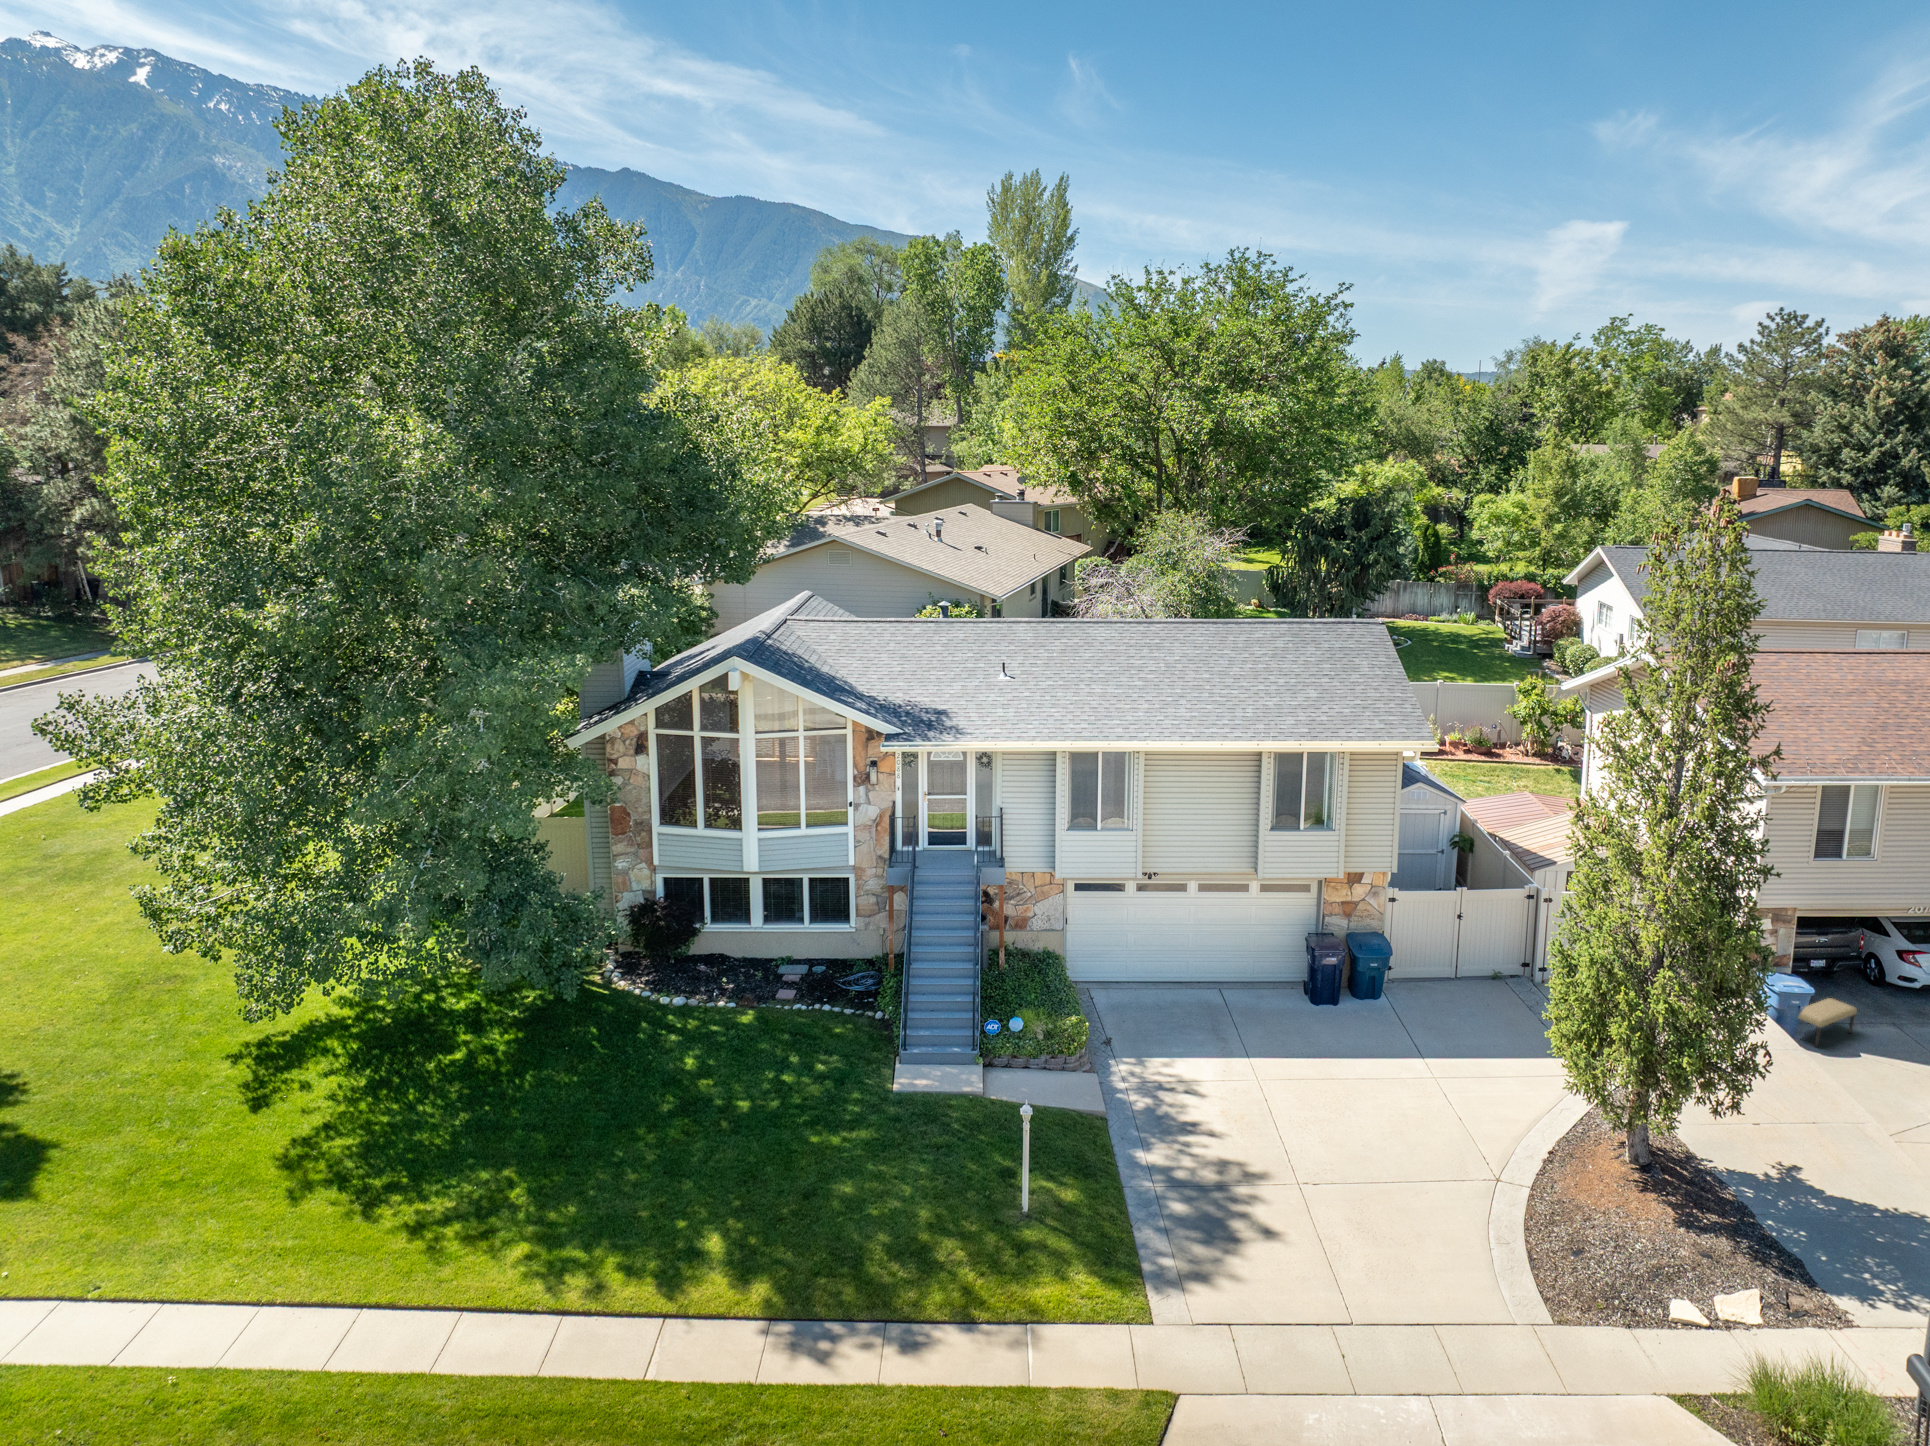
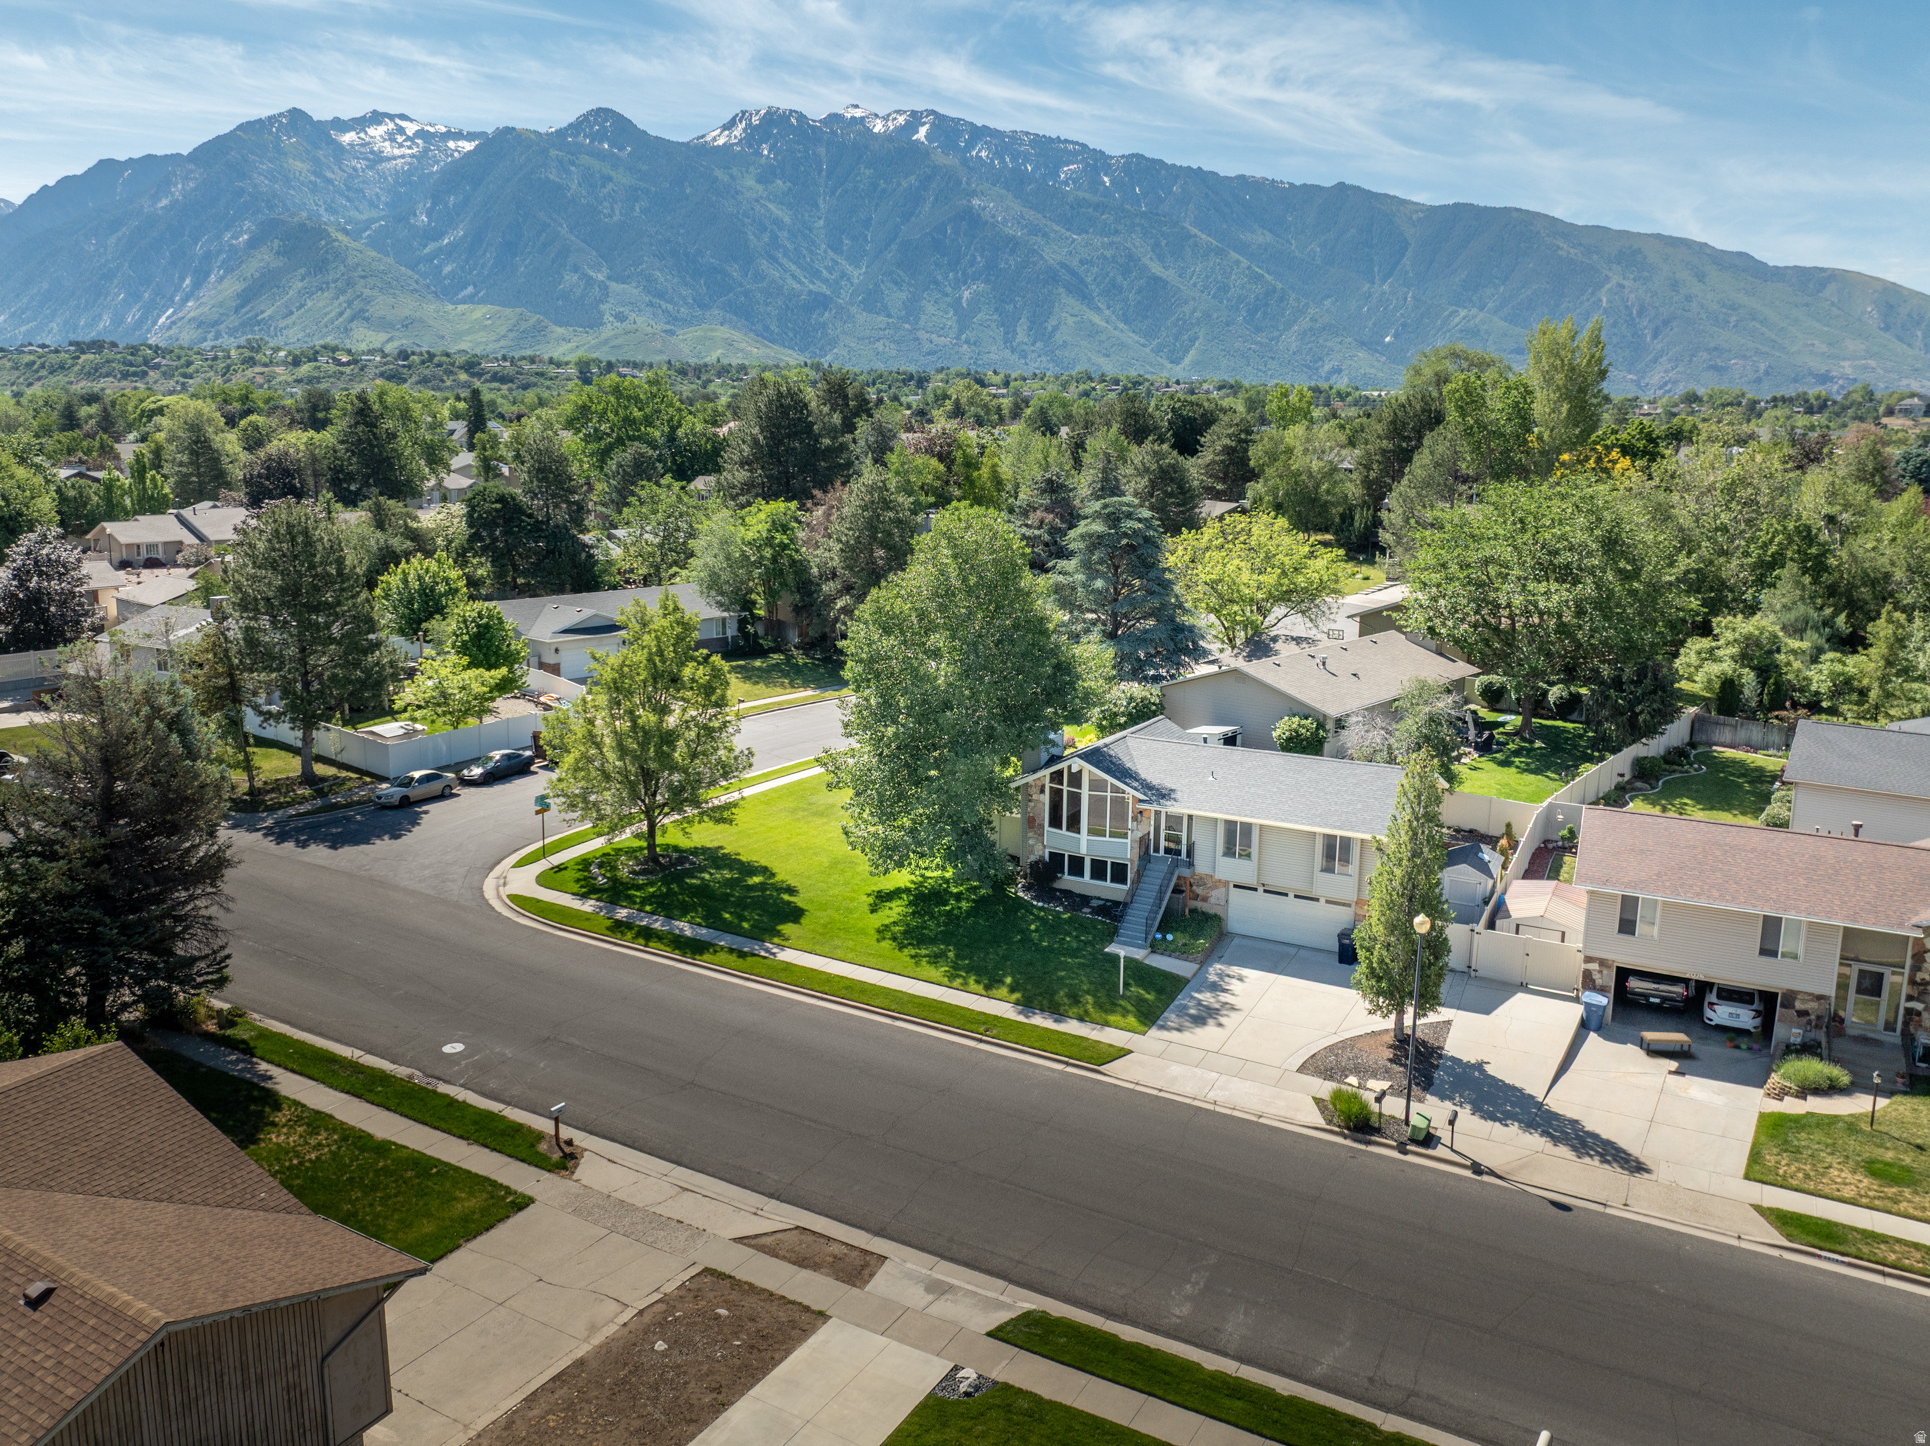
potted plant: none [1843,961,1888,1002] -> present [1726,1027,1762,1050]

